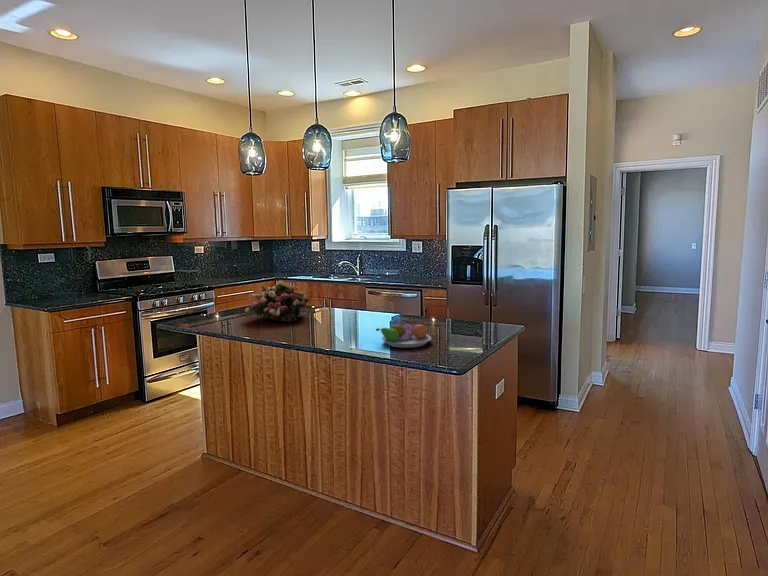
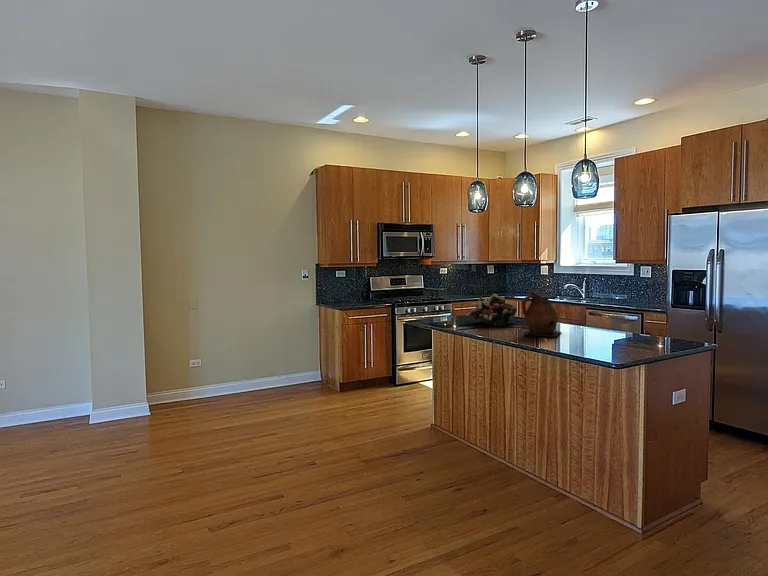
ceramic pitcher: none [322,277,366,333] -> present [522,291,561,337]
fruit bowl: present [376,321,431,348] -> none [561,328,611,350]

